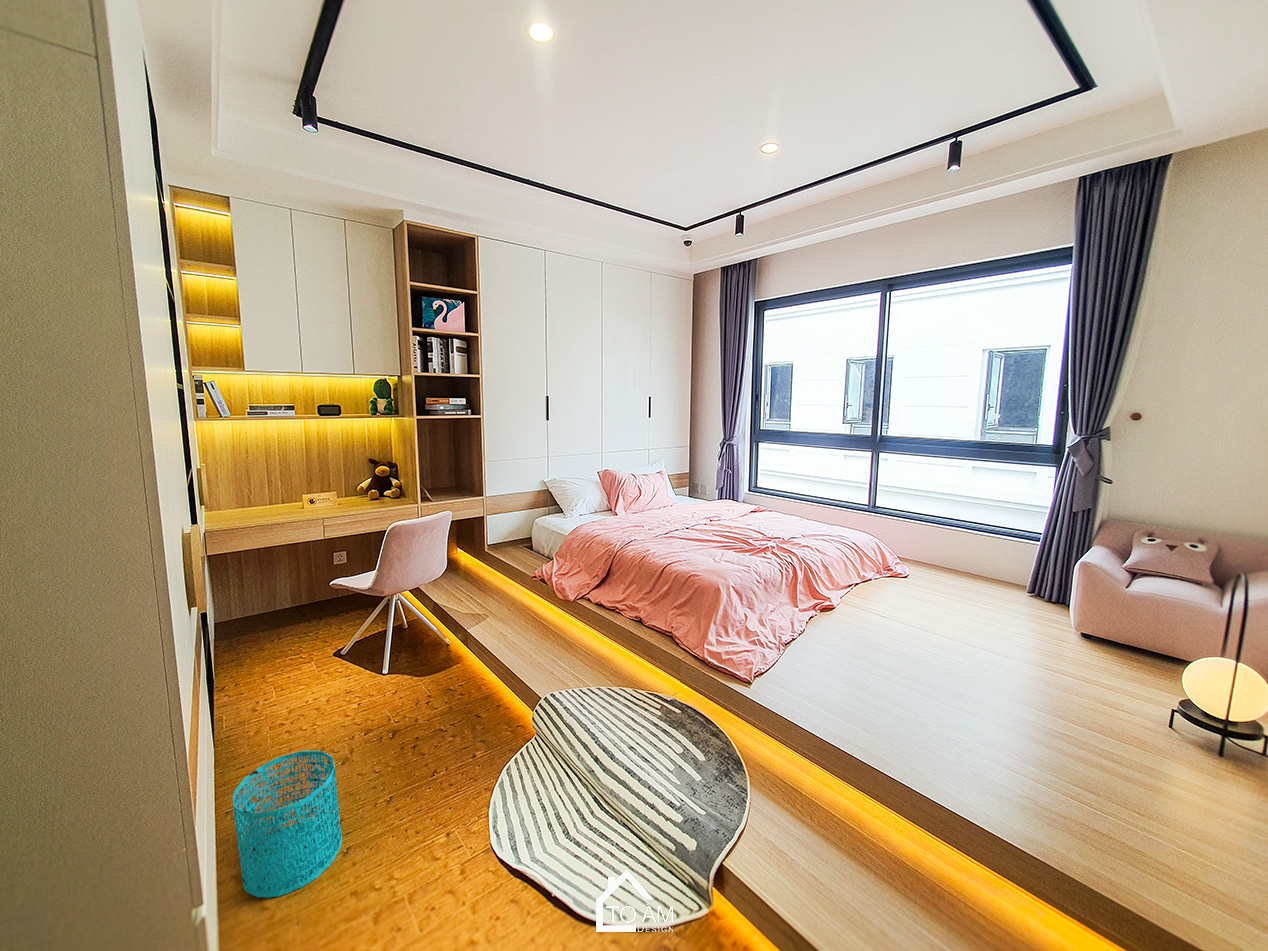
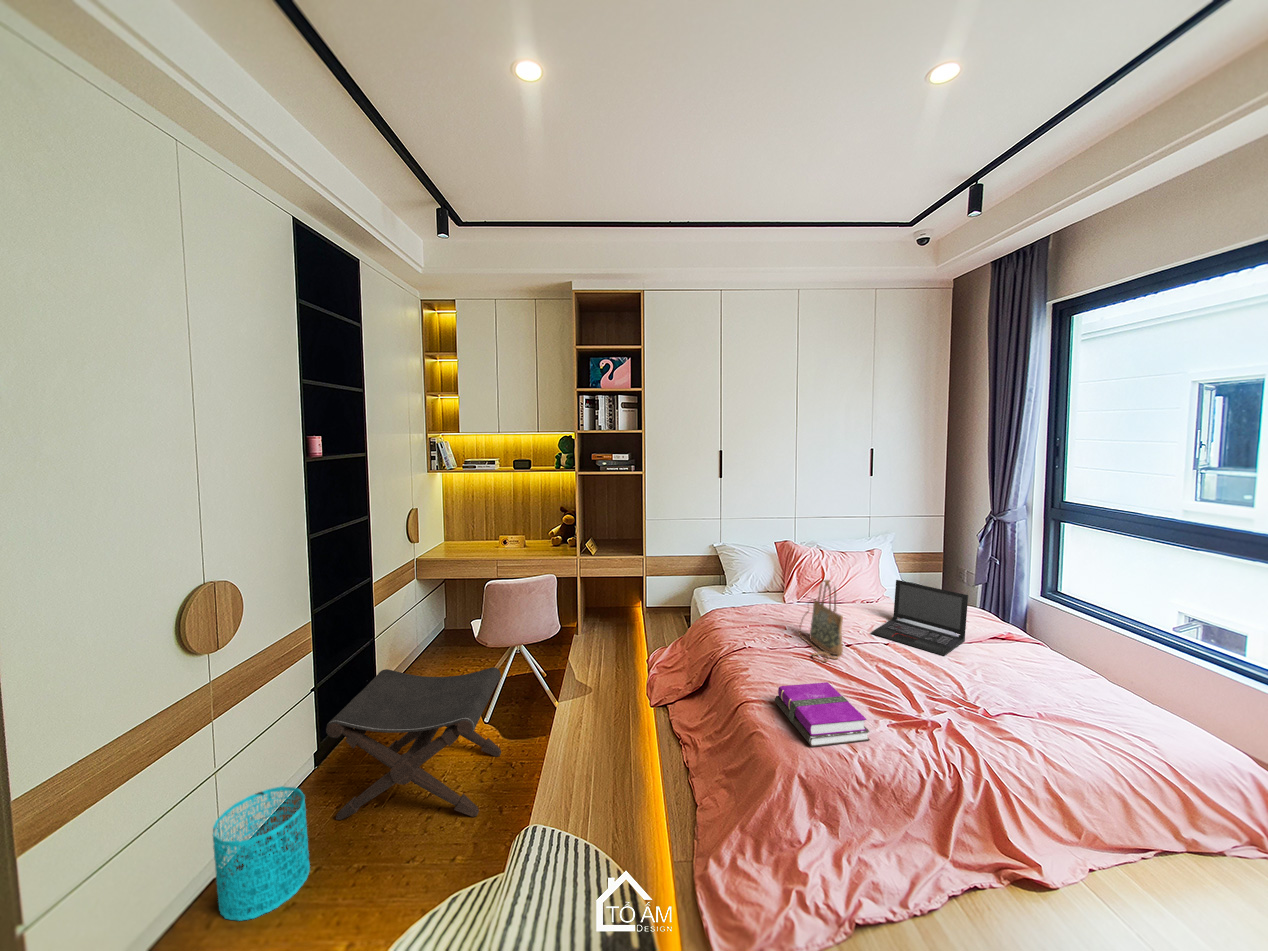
handbag: none [656,483,696,536] -> present [799,580,843,662]
laptop: none [695,483,743,522] -> present [871,580,968,656]
notebook: none [690,540,753,570] -> present [775,682,870,747]
footstool: none [286,603,465,788] -> present [326,667,501,820]

